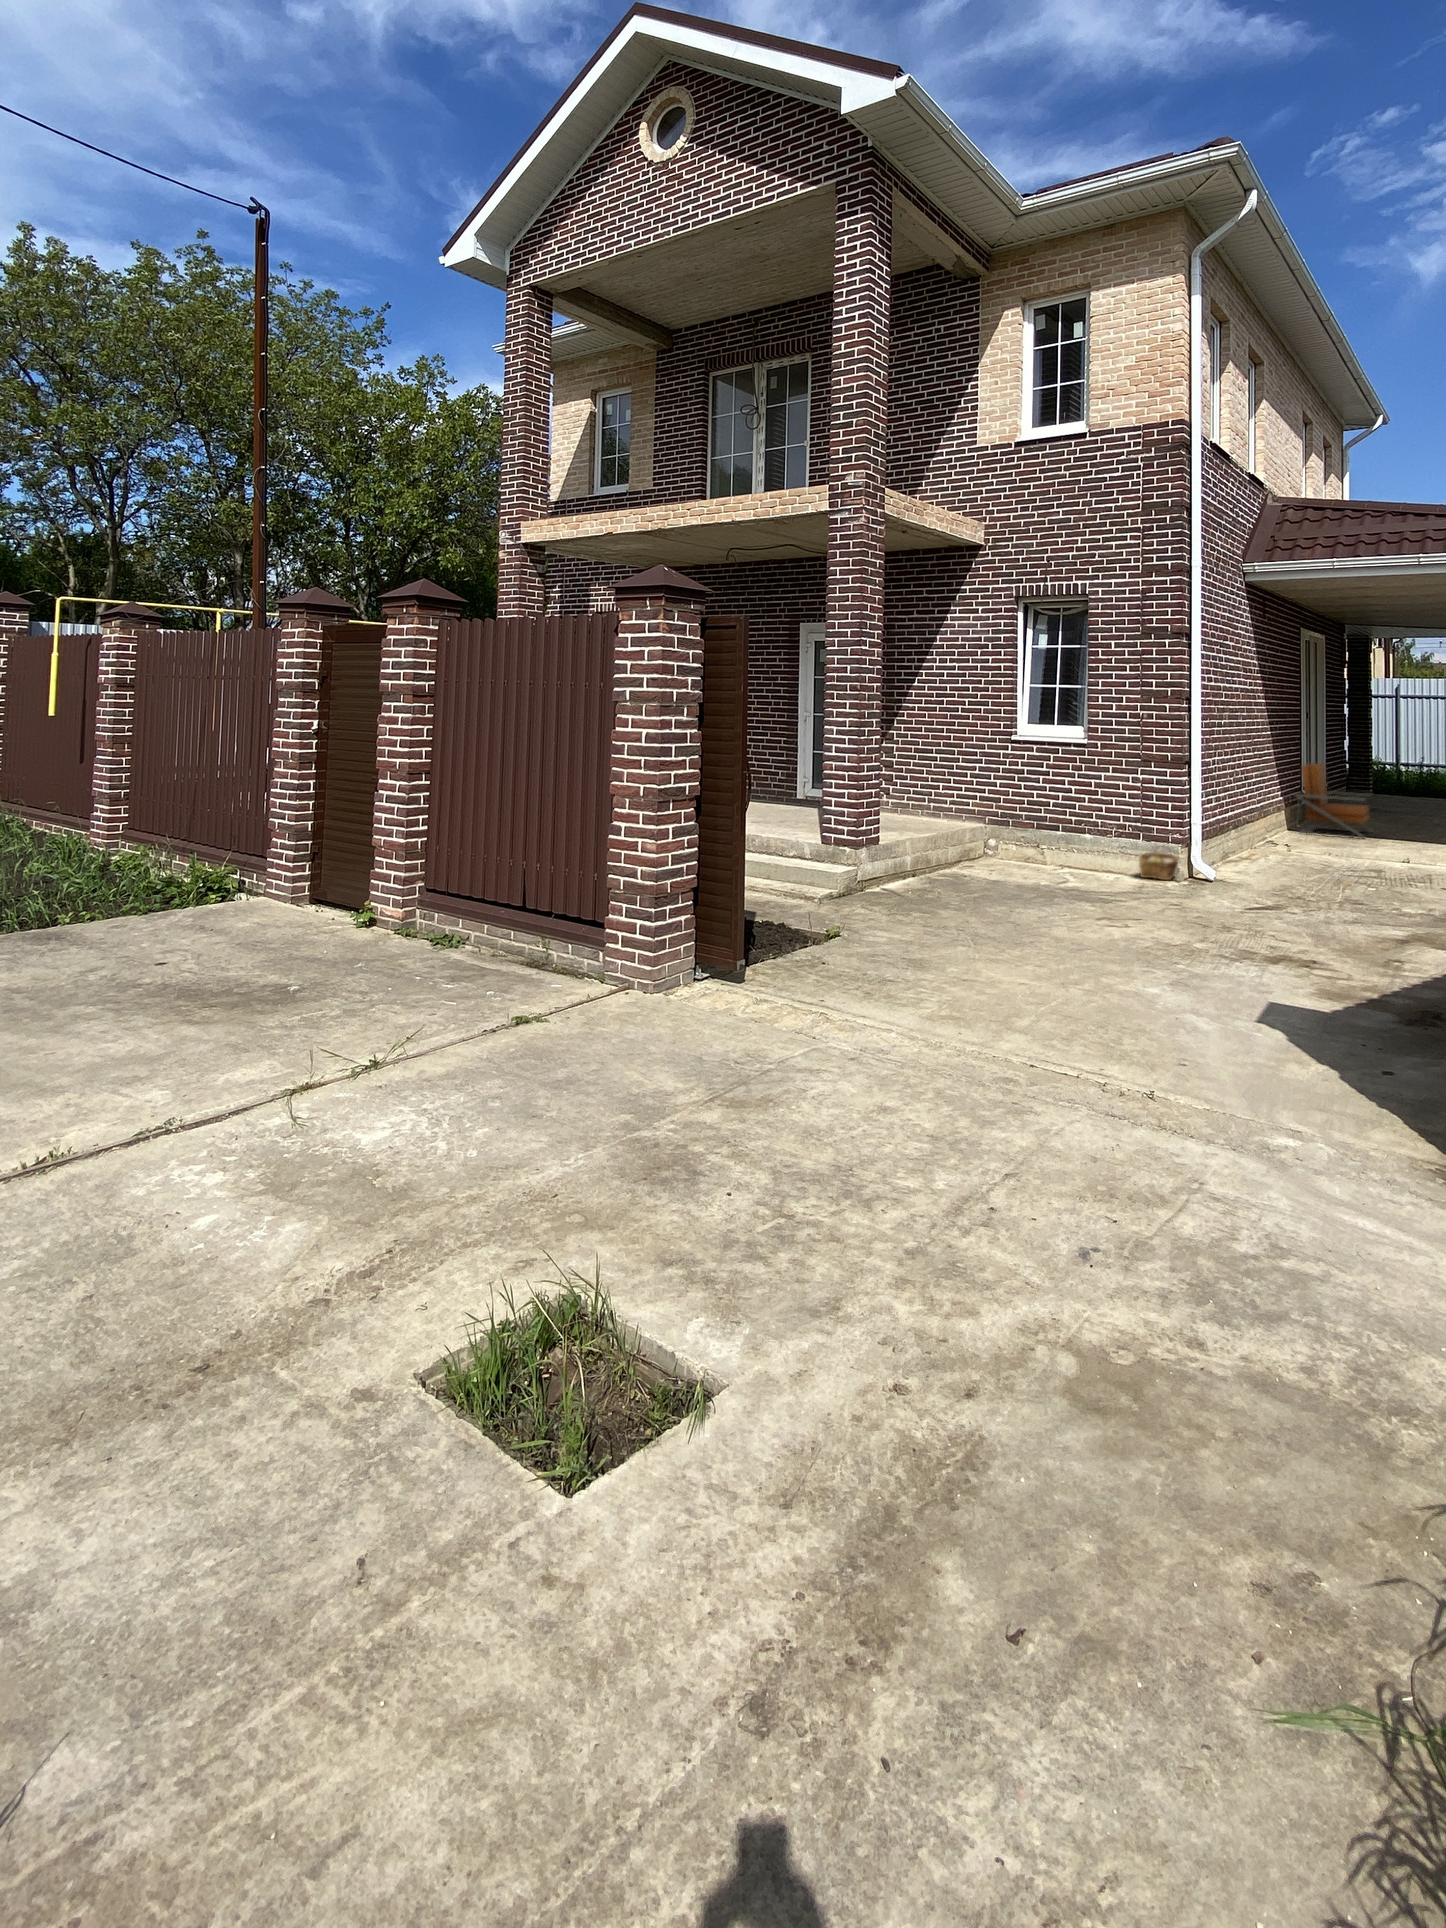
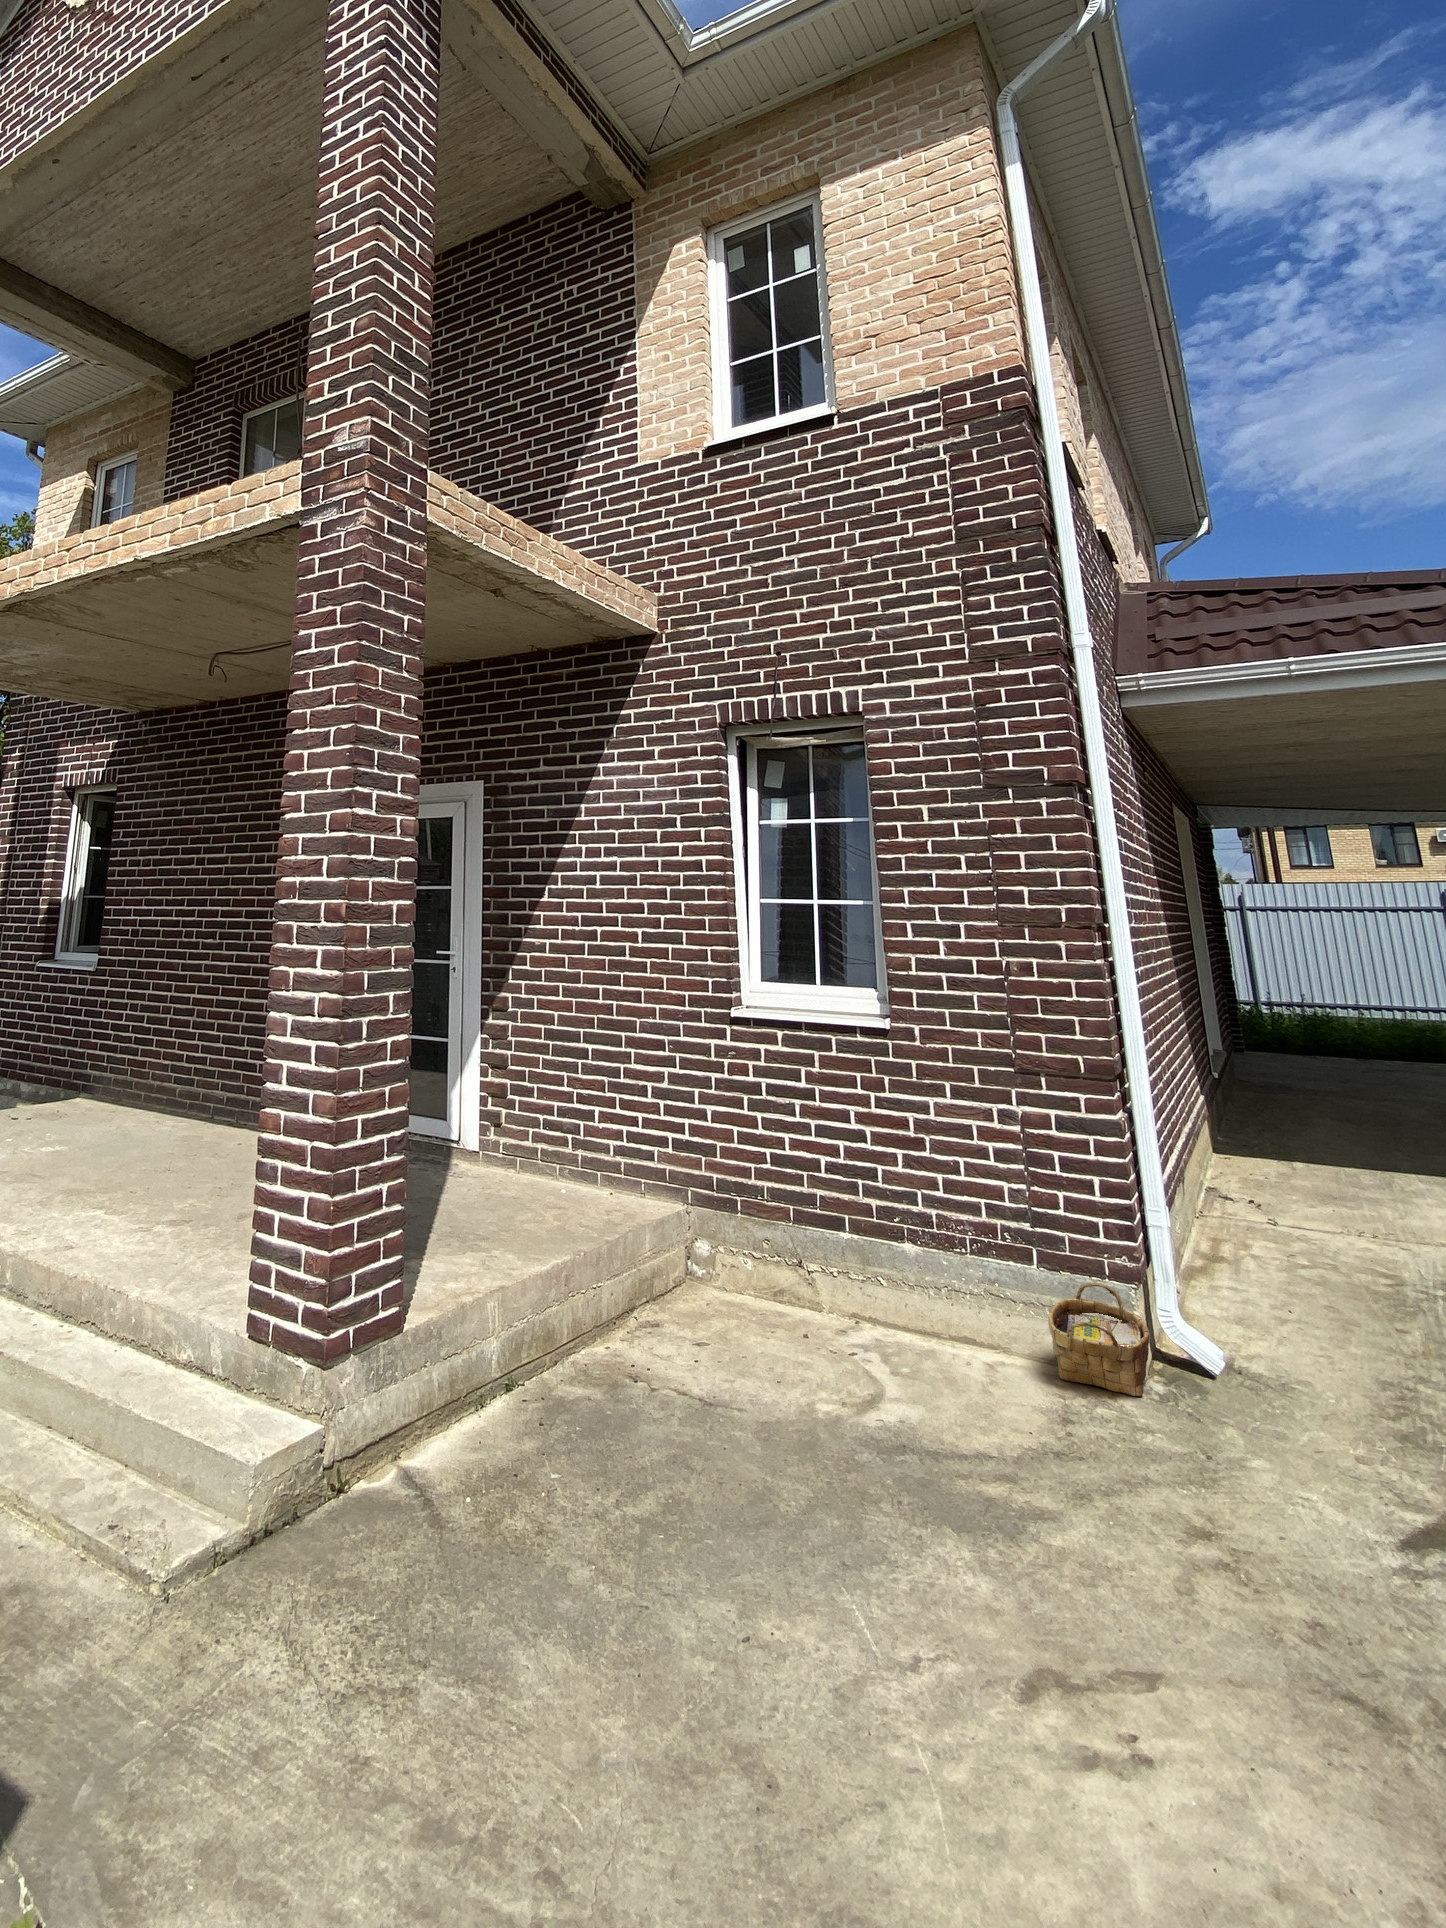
lounge chair: present [1296,763,1372,839] -> none [1229,1028,1378,1178]

